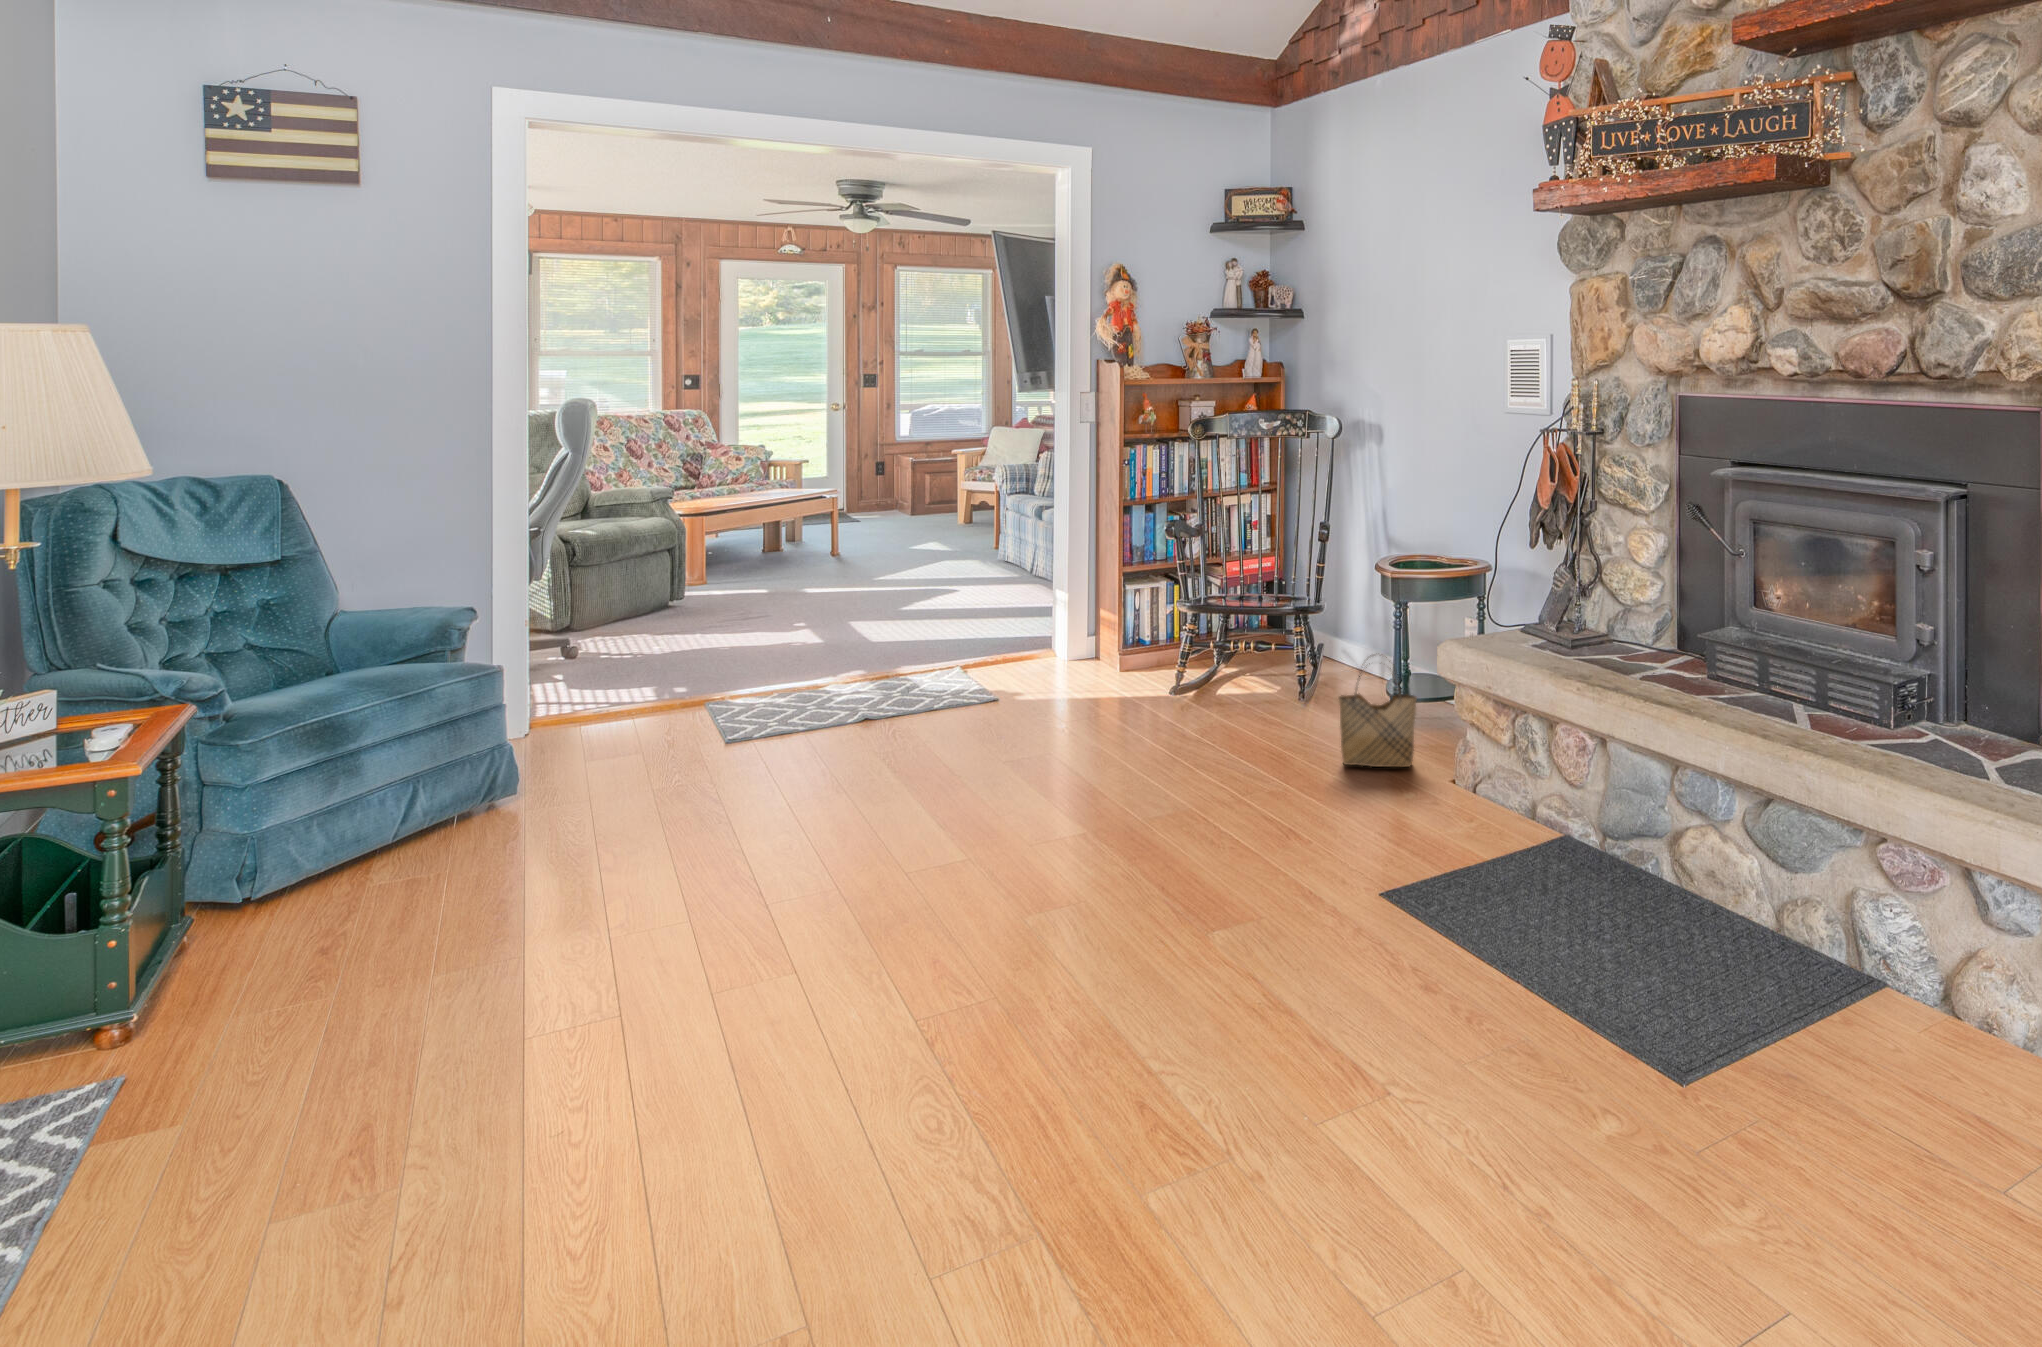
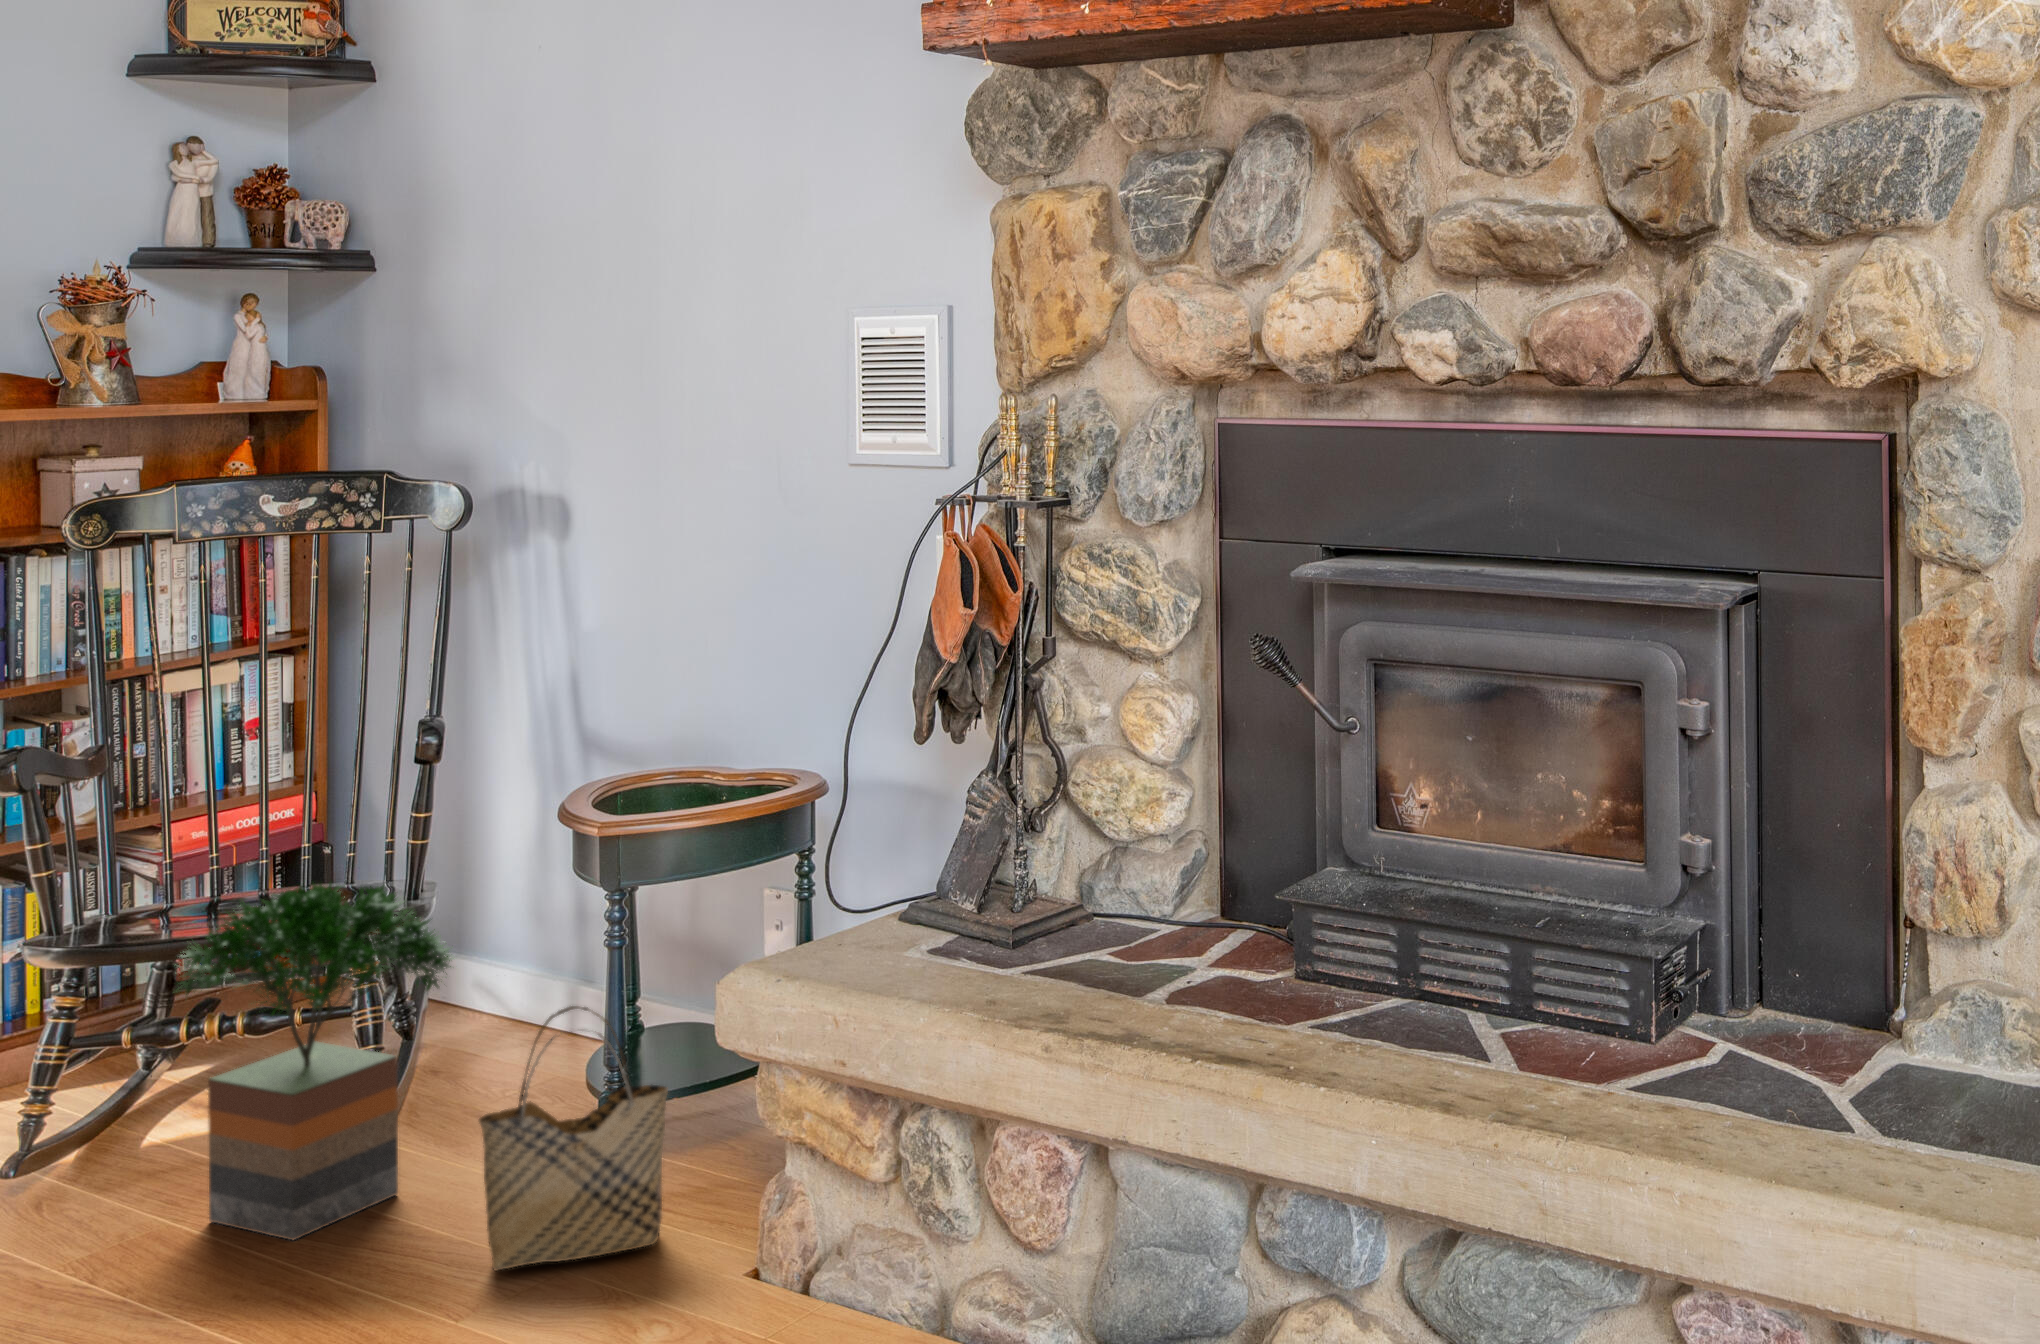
potted tree: none [1223,587,1332,741] -> present [179,883,454,1240]

